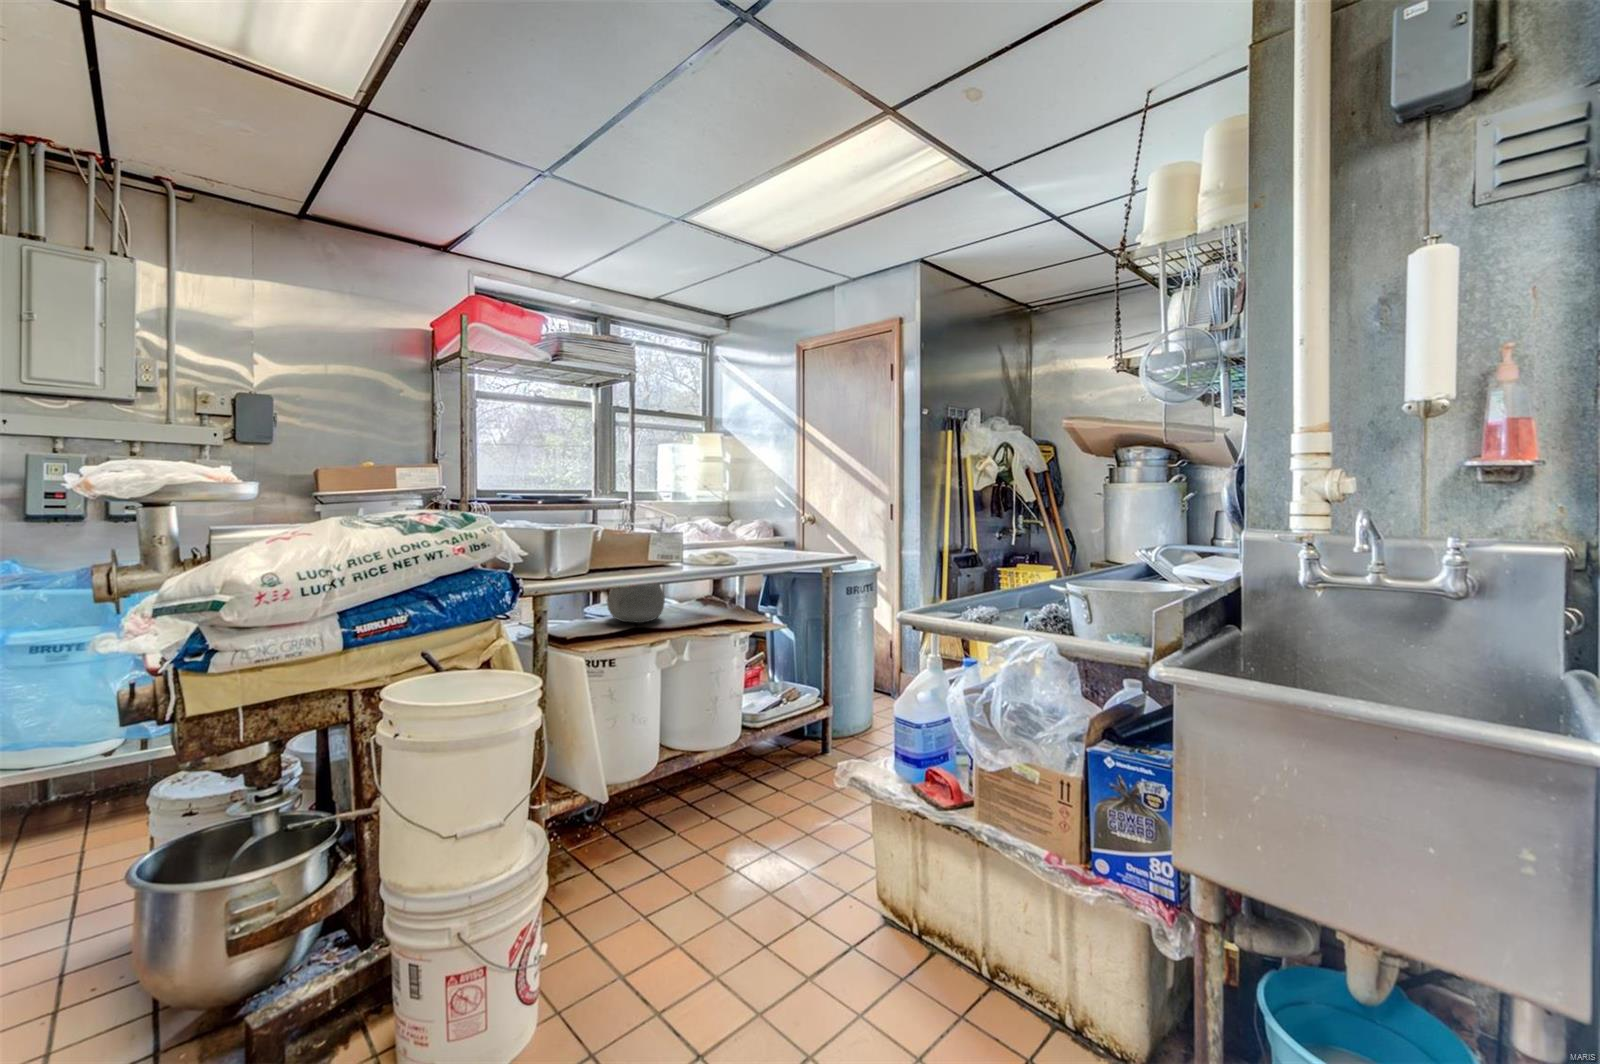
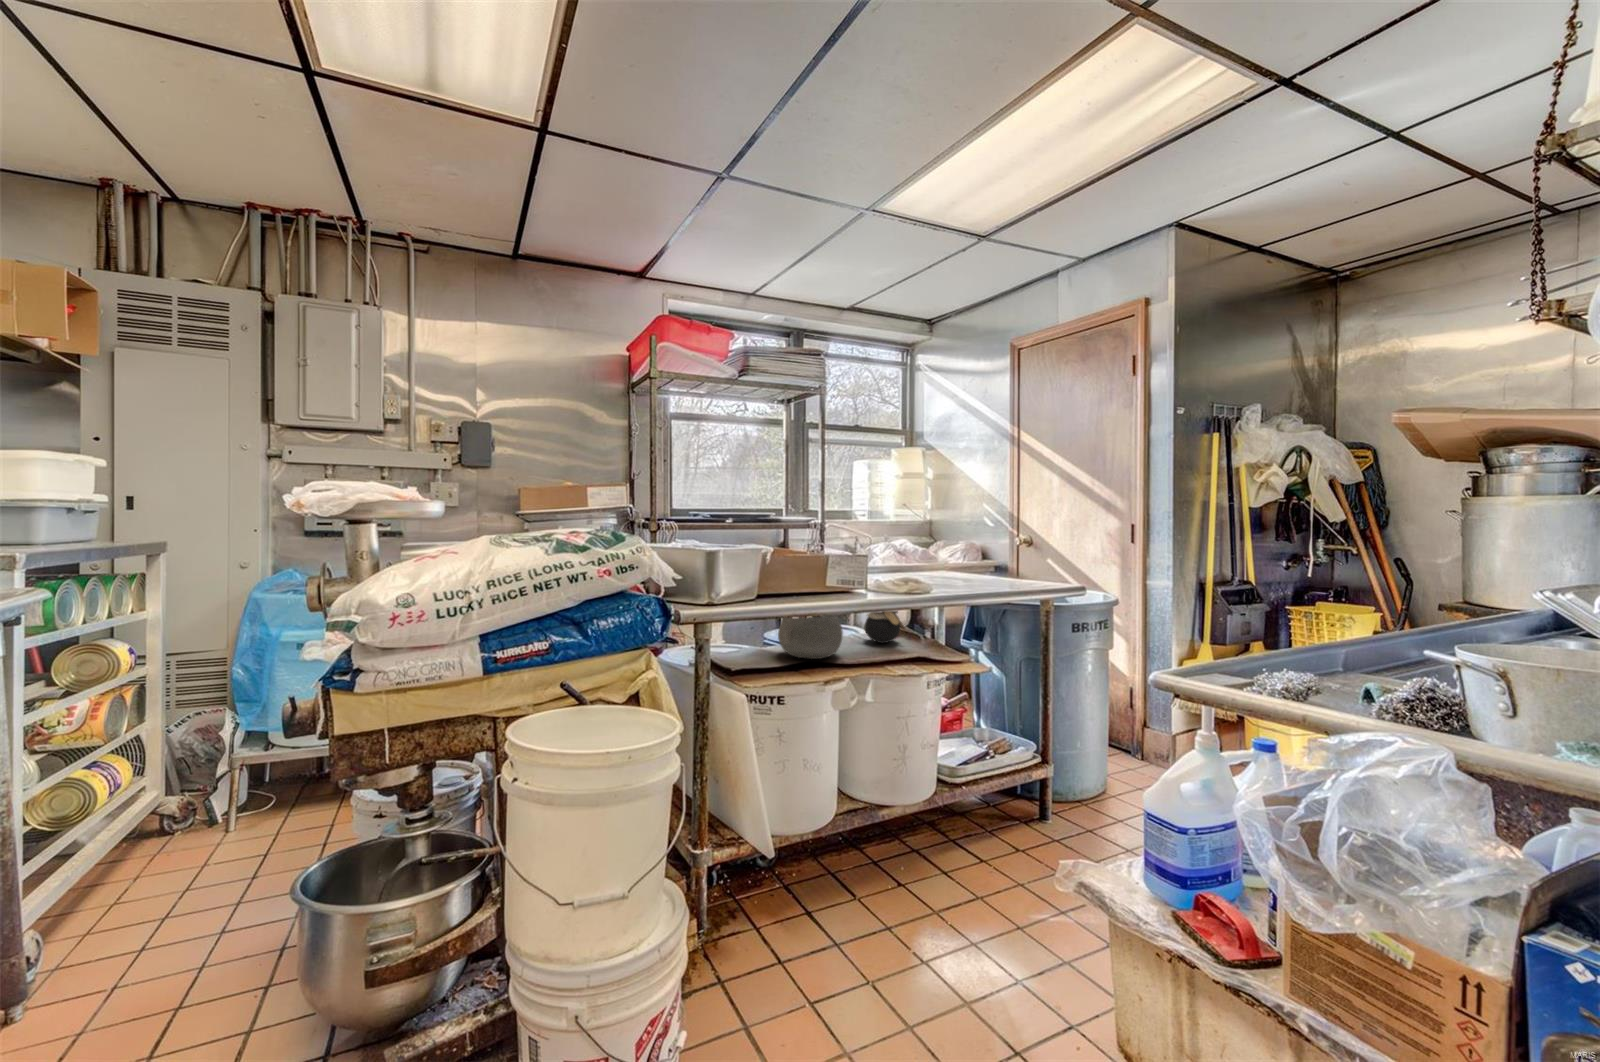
jar: none [681,570,715,607] -> present [865,611,903,643]

